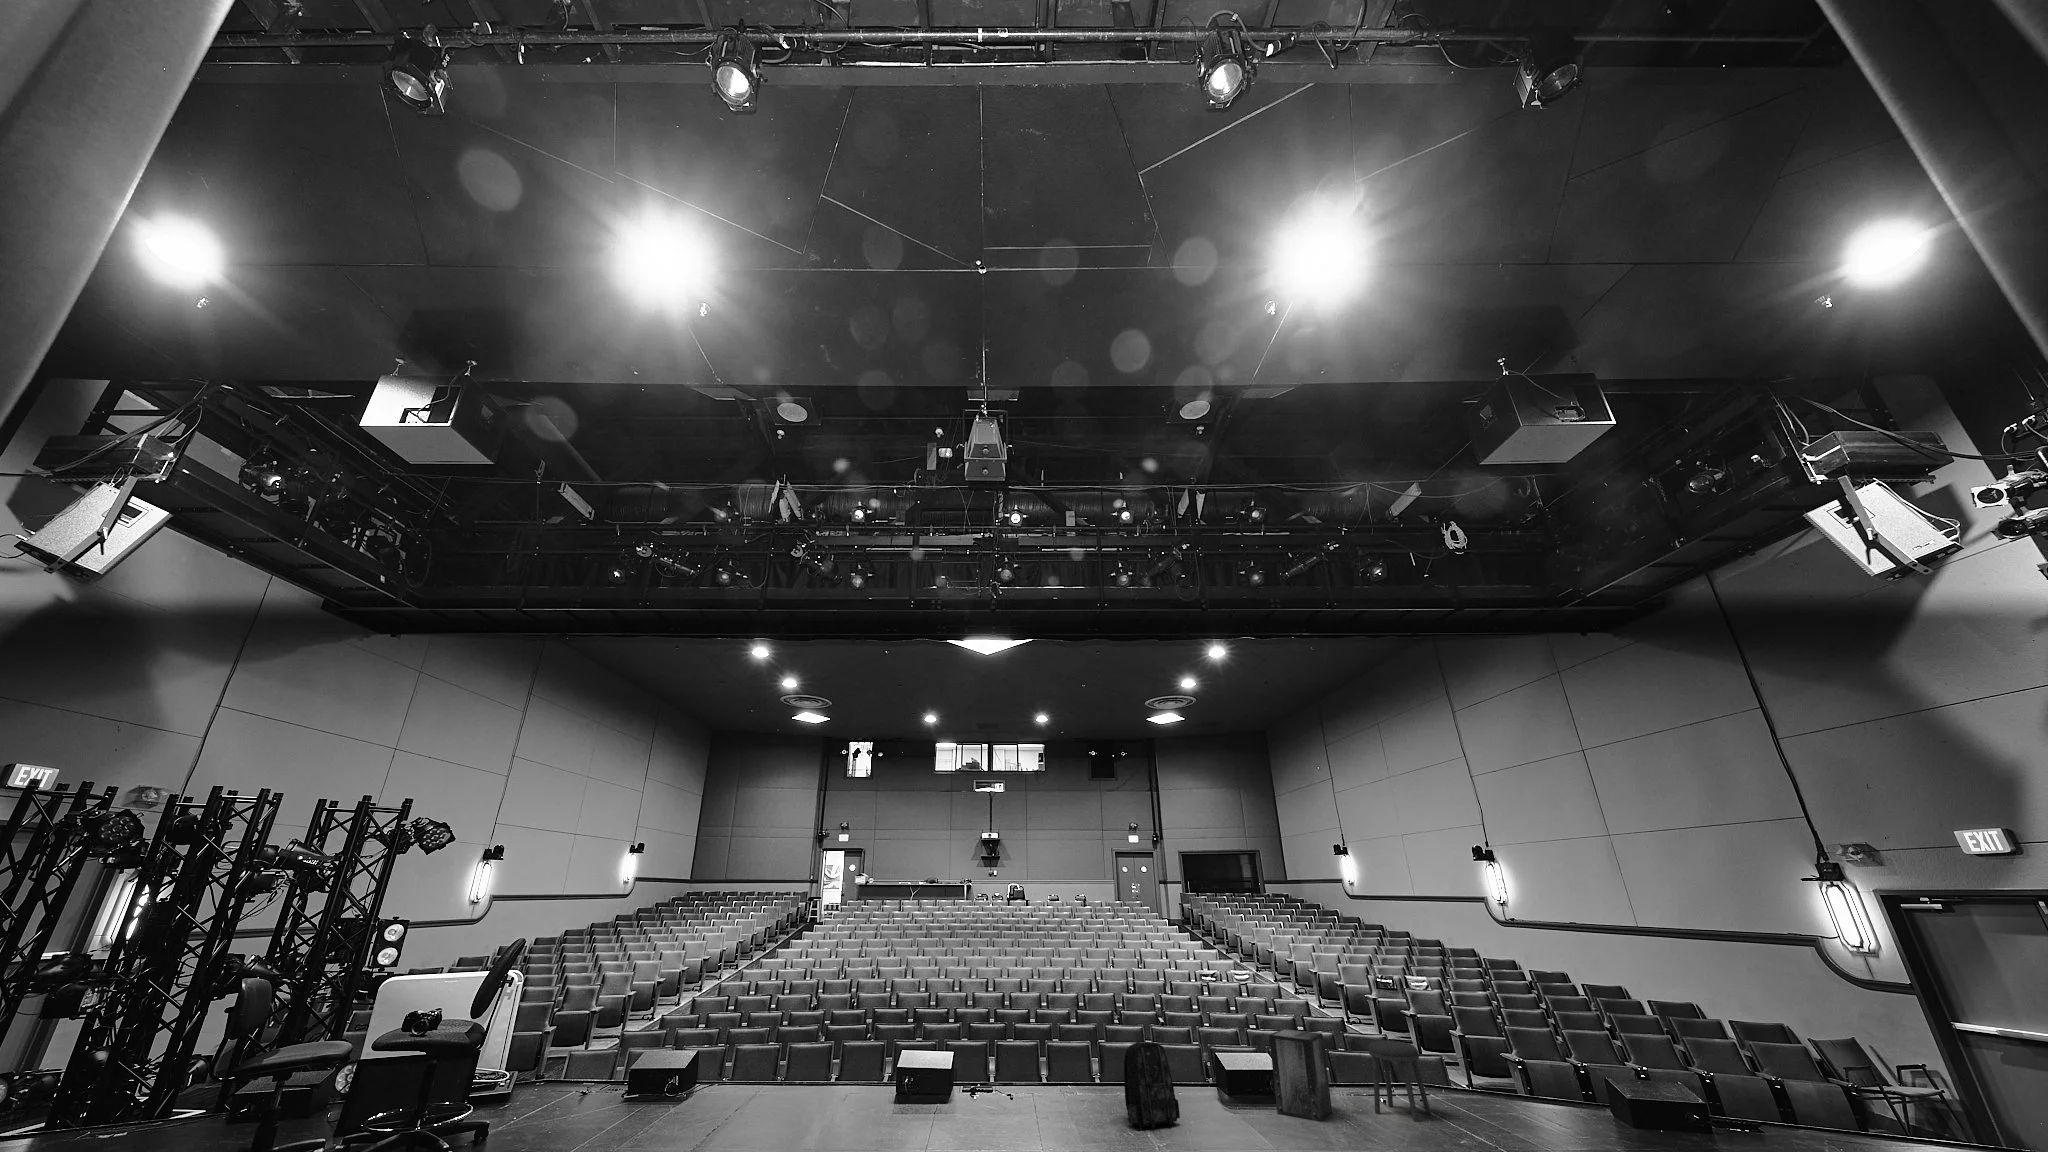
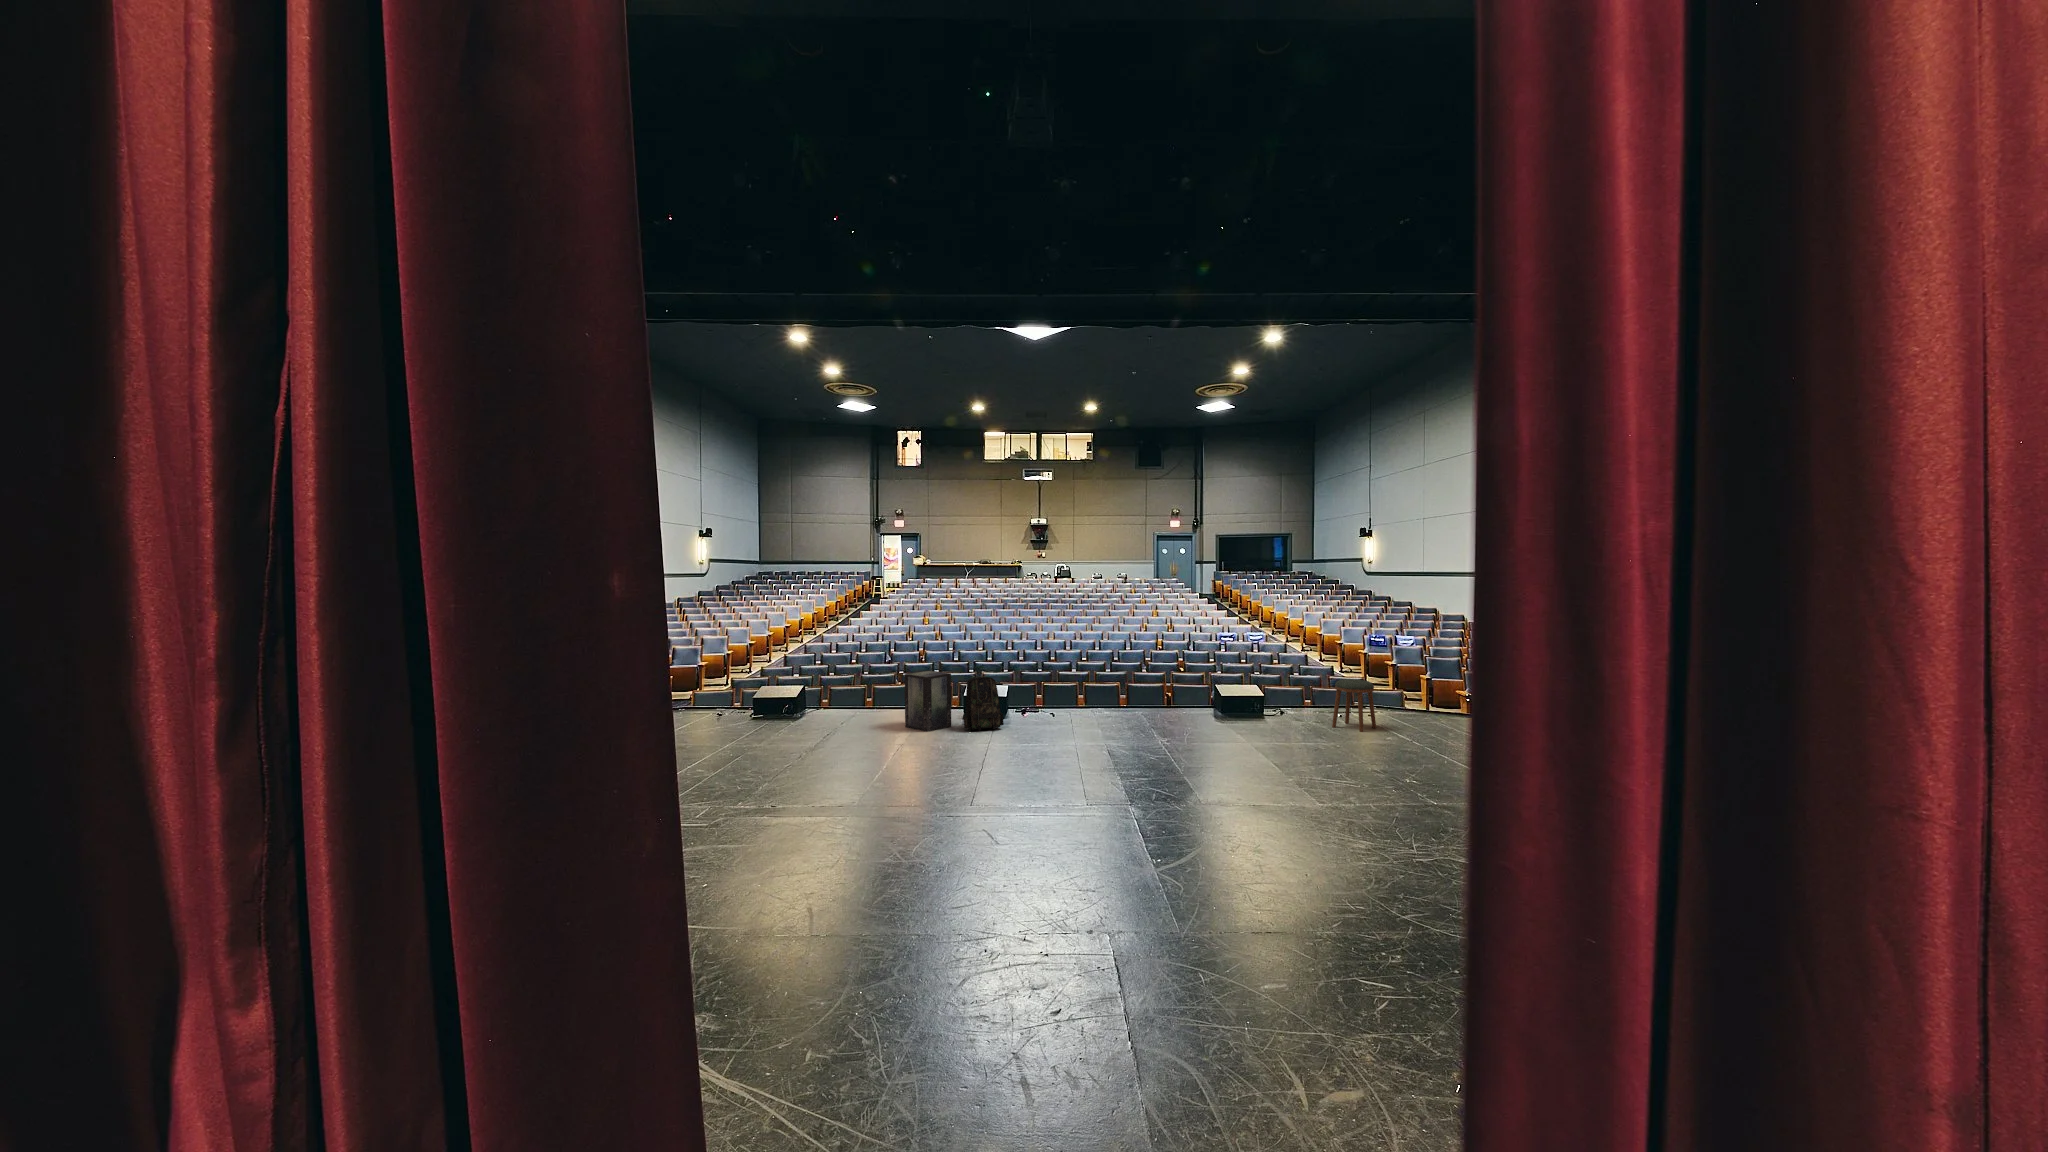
storage box: present [1269,1029,1332,1122] -> present [905,670,951,732]
backpack: present [1124,1042,1180,1129] -> present [964,677,1004,730]

